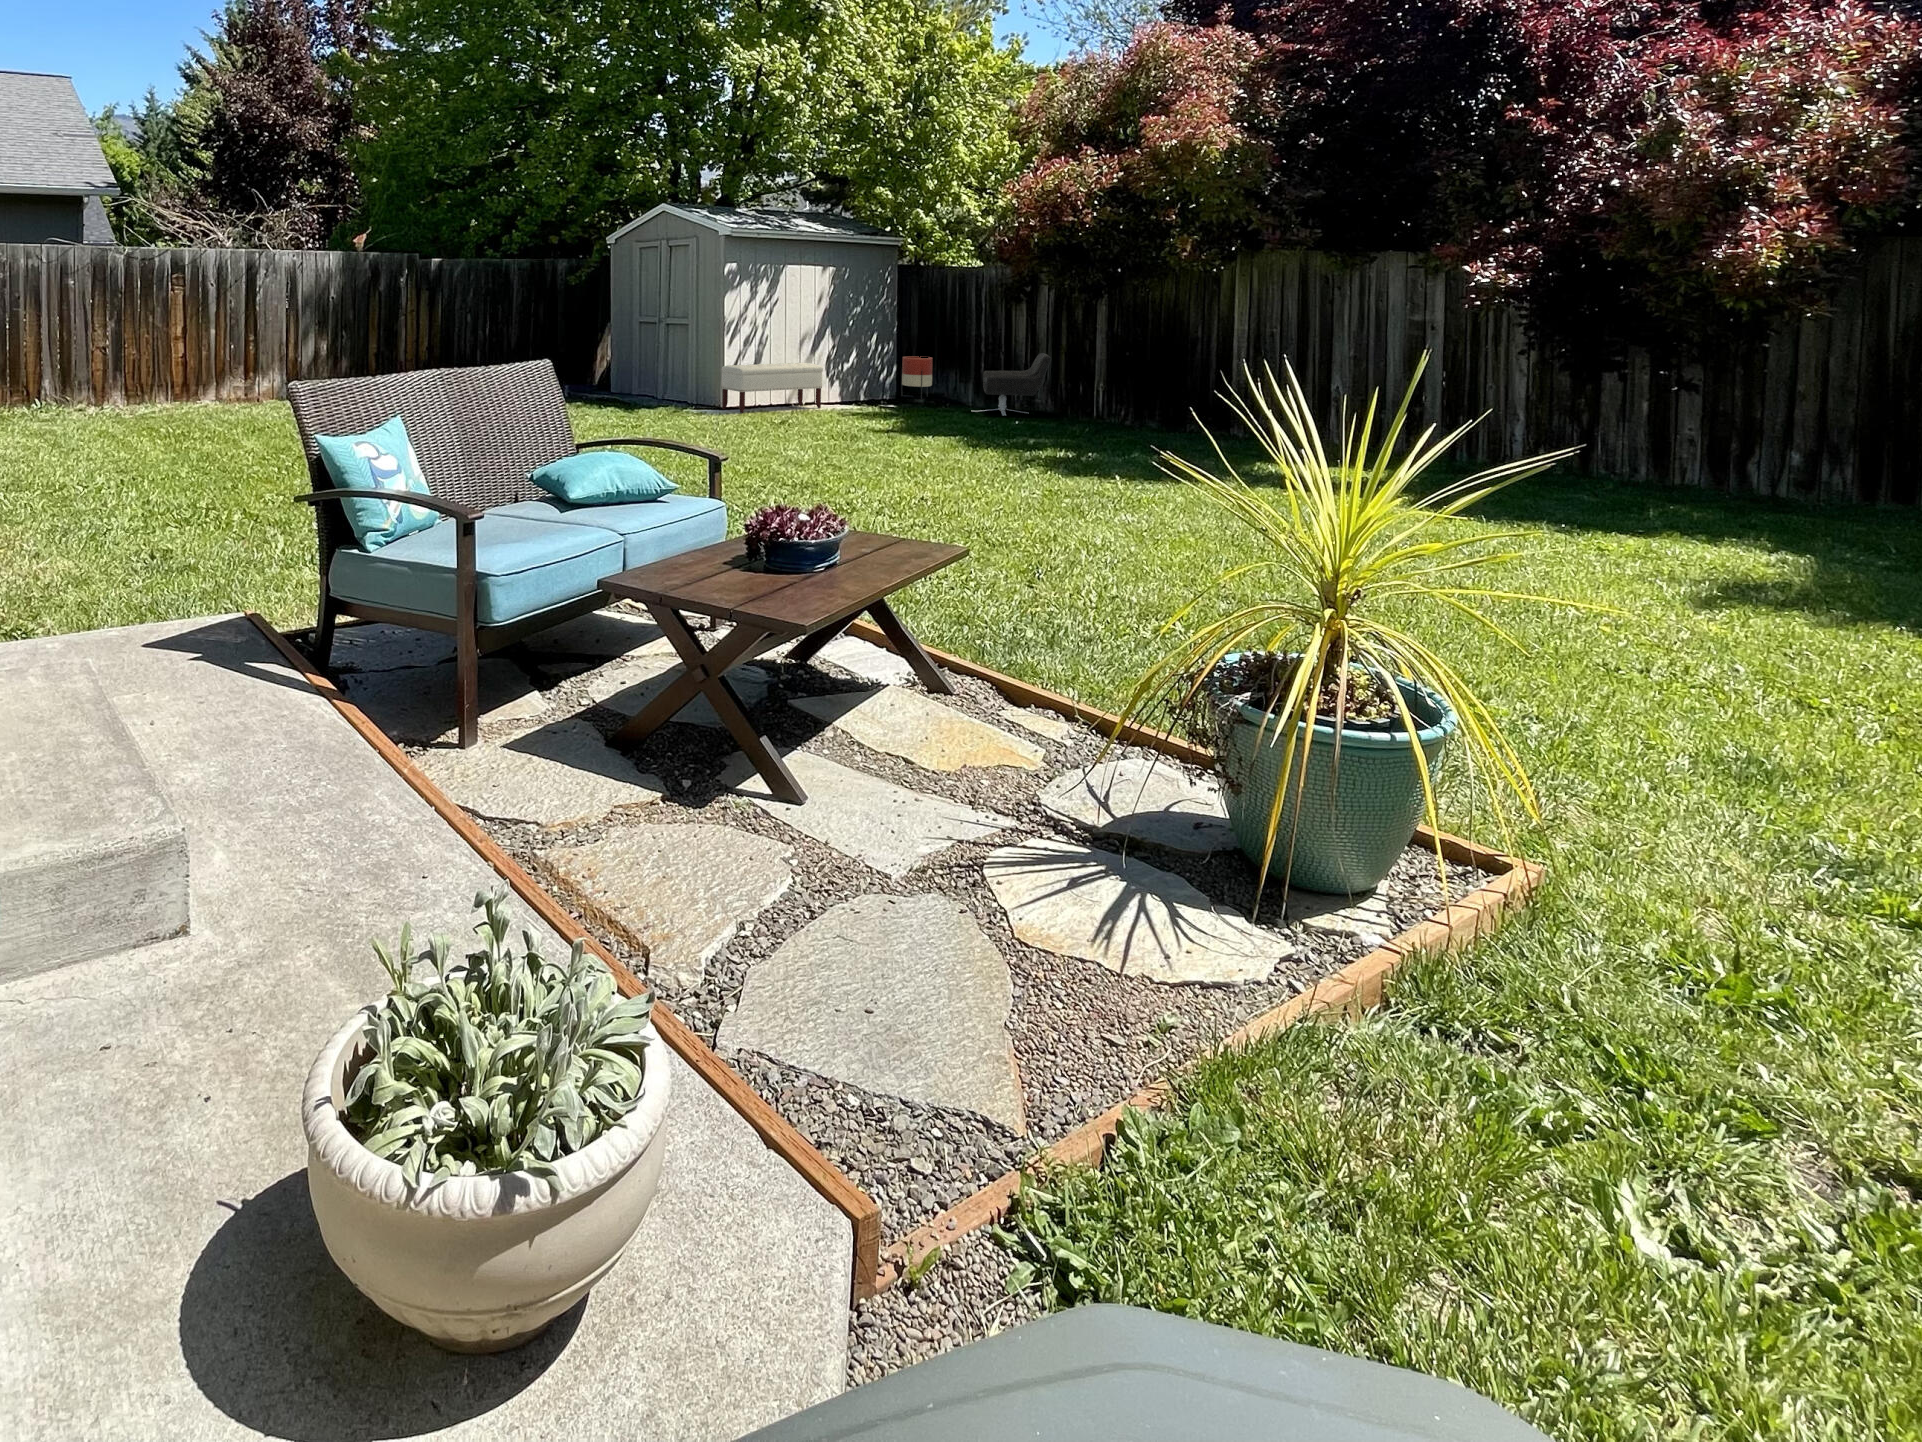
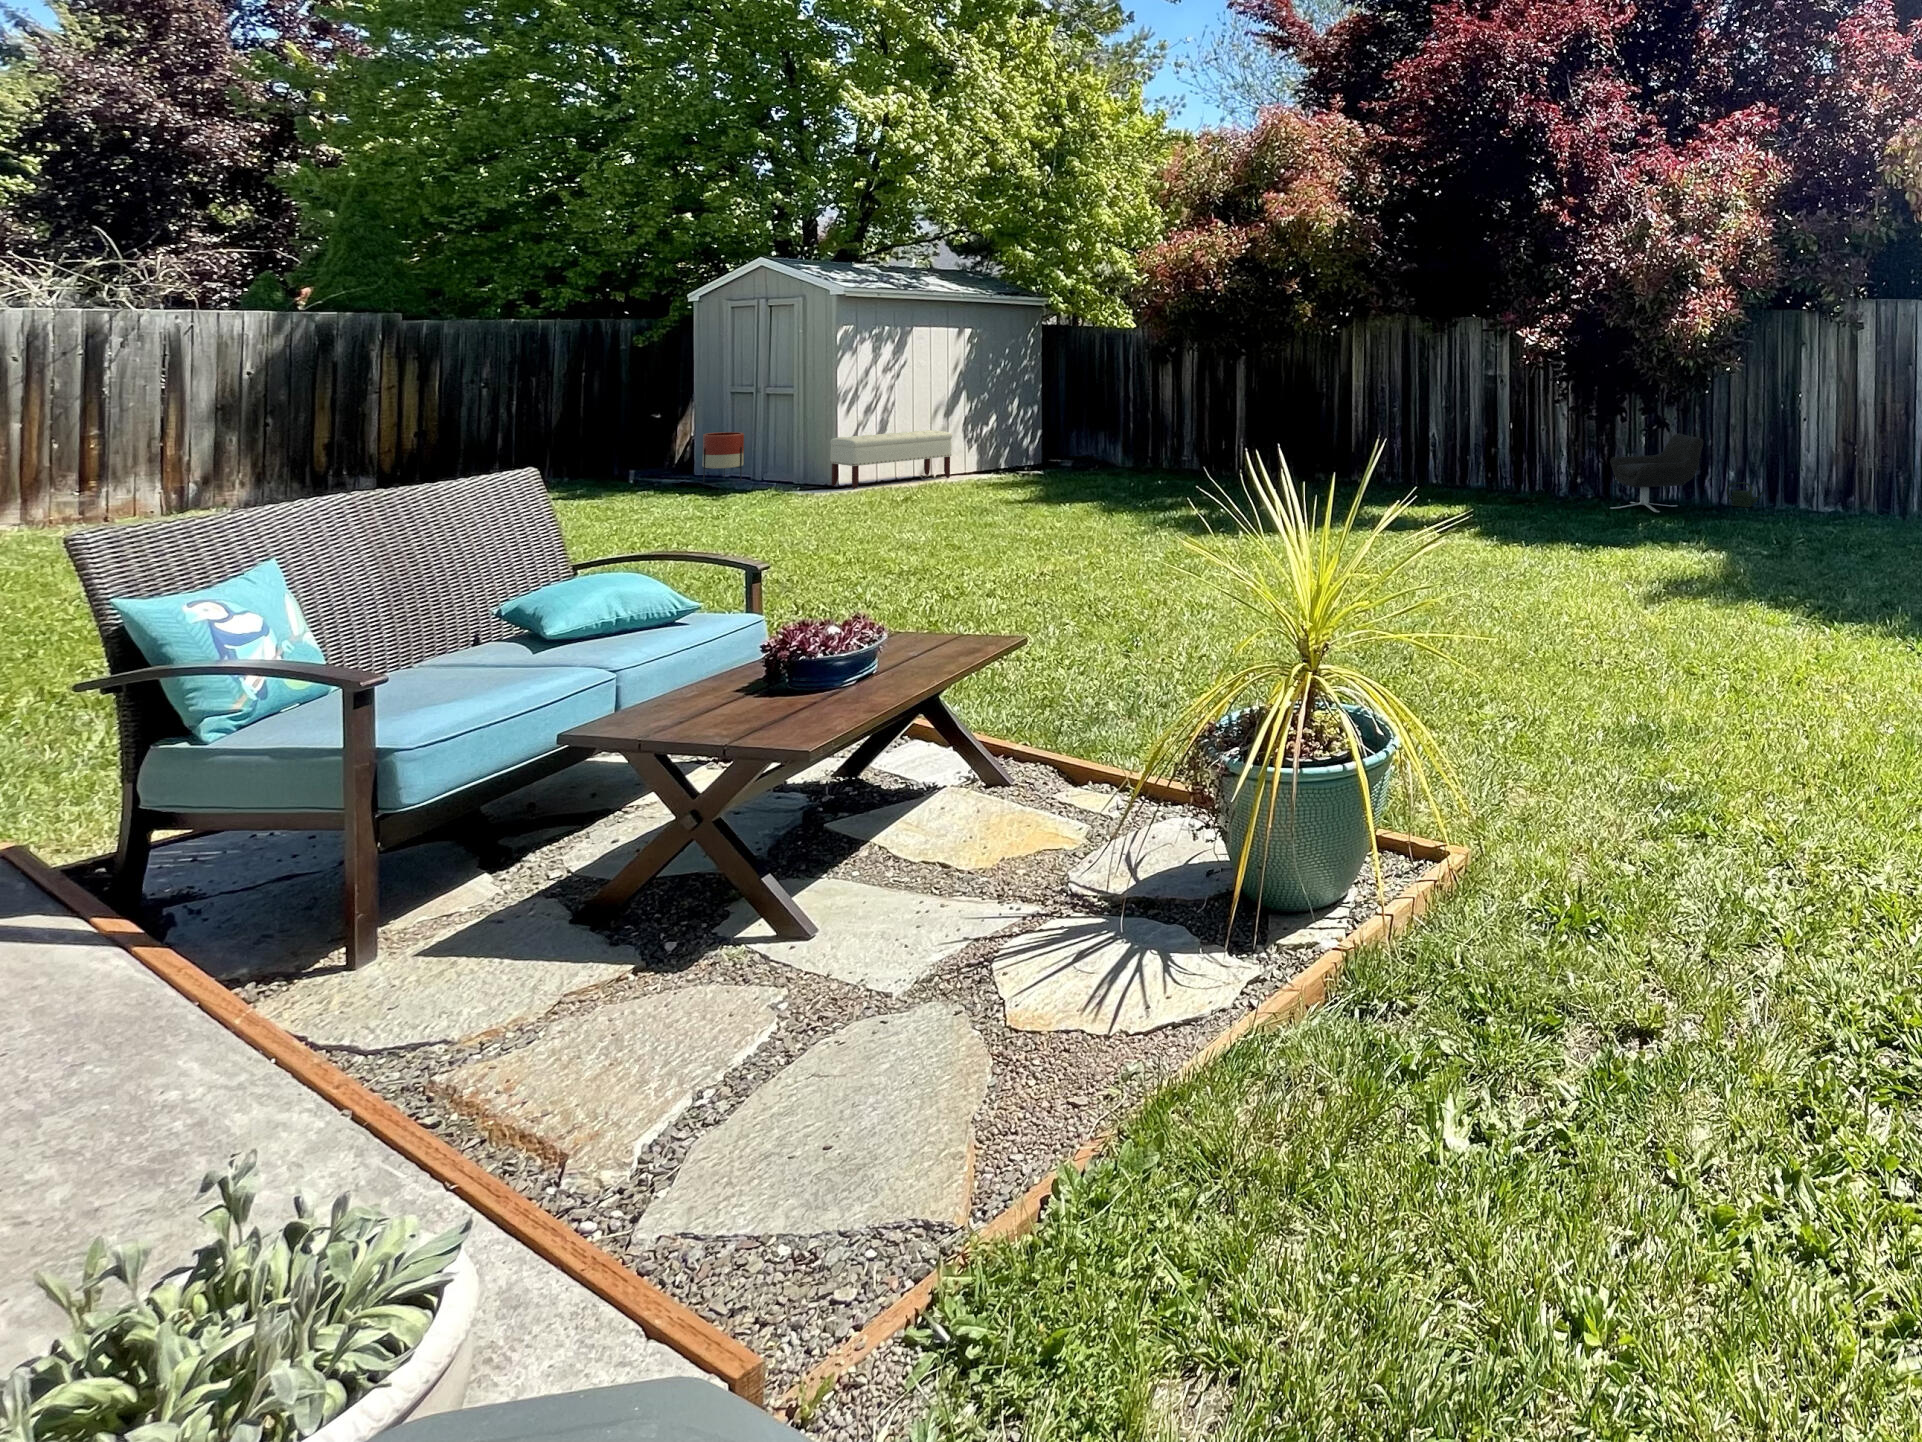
lounge chair: present [973,353,1051,415] -> present [1610,433,1703,512]
planter: present [901,356,933,399] -> present [702,432,744,483]
watering can: none [1786,467,1856,502] -> present [1726,482,1766,507]

